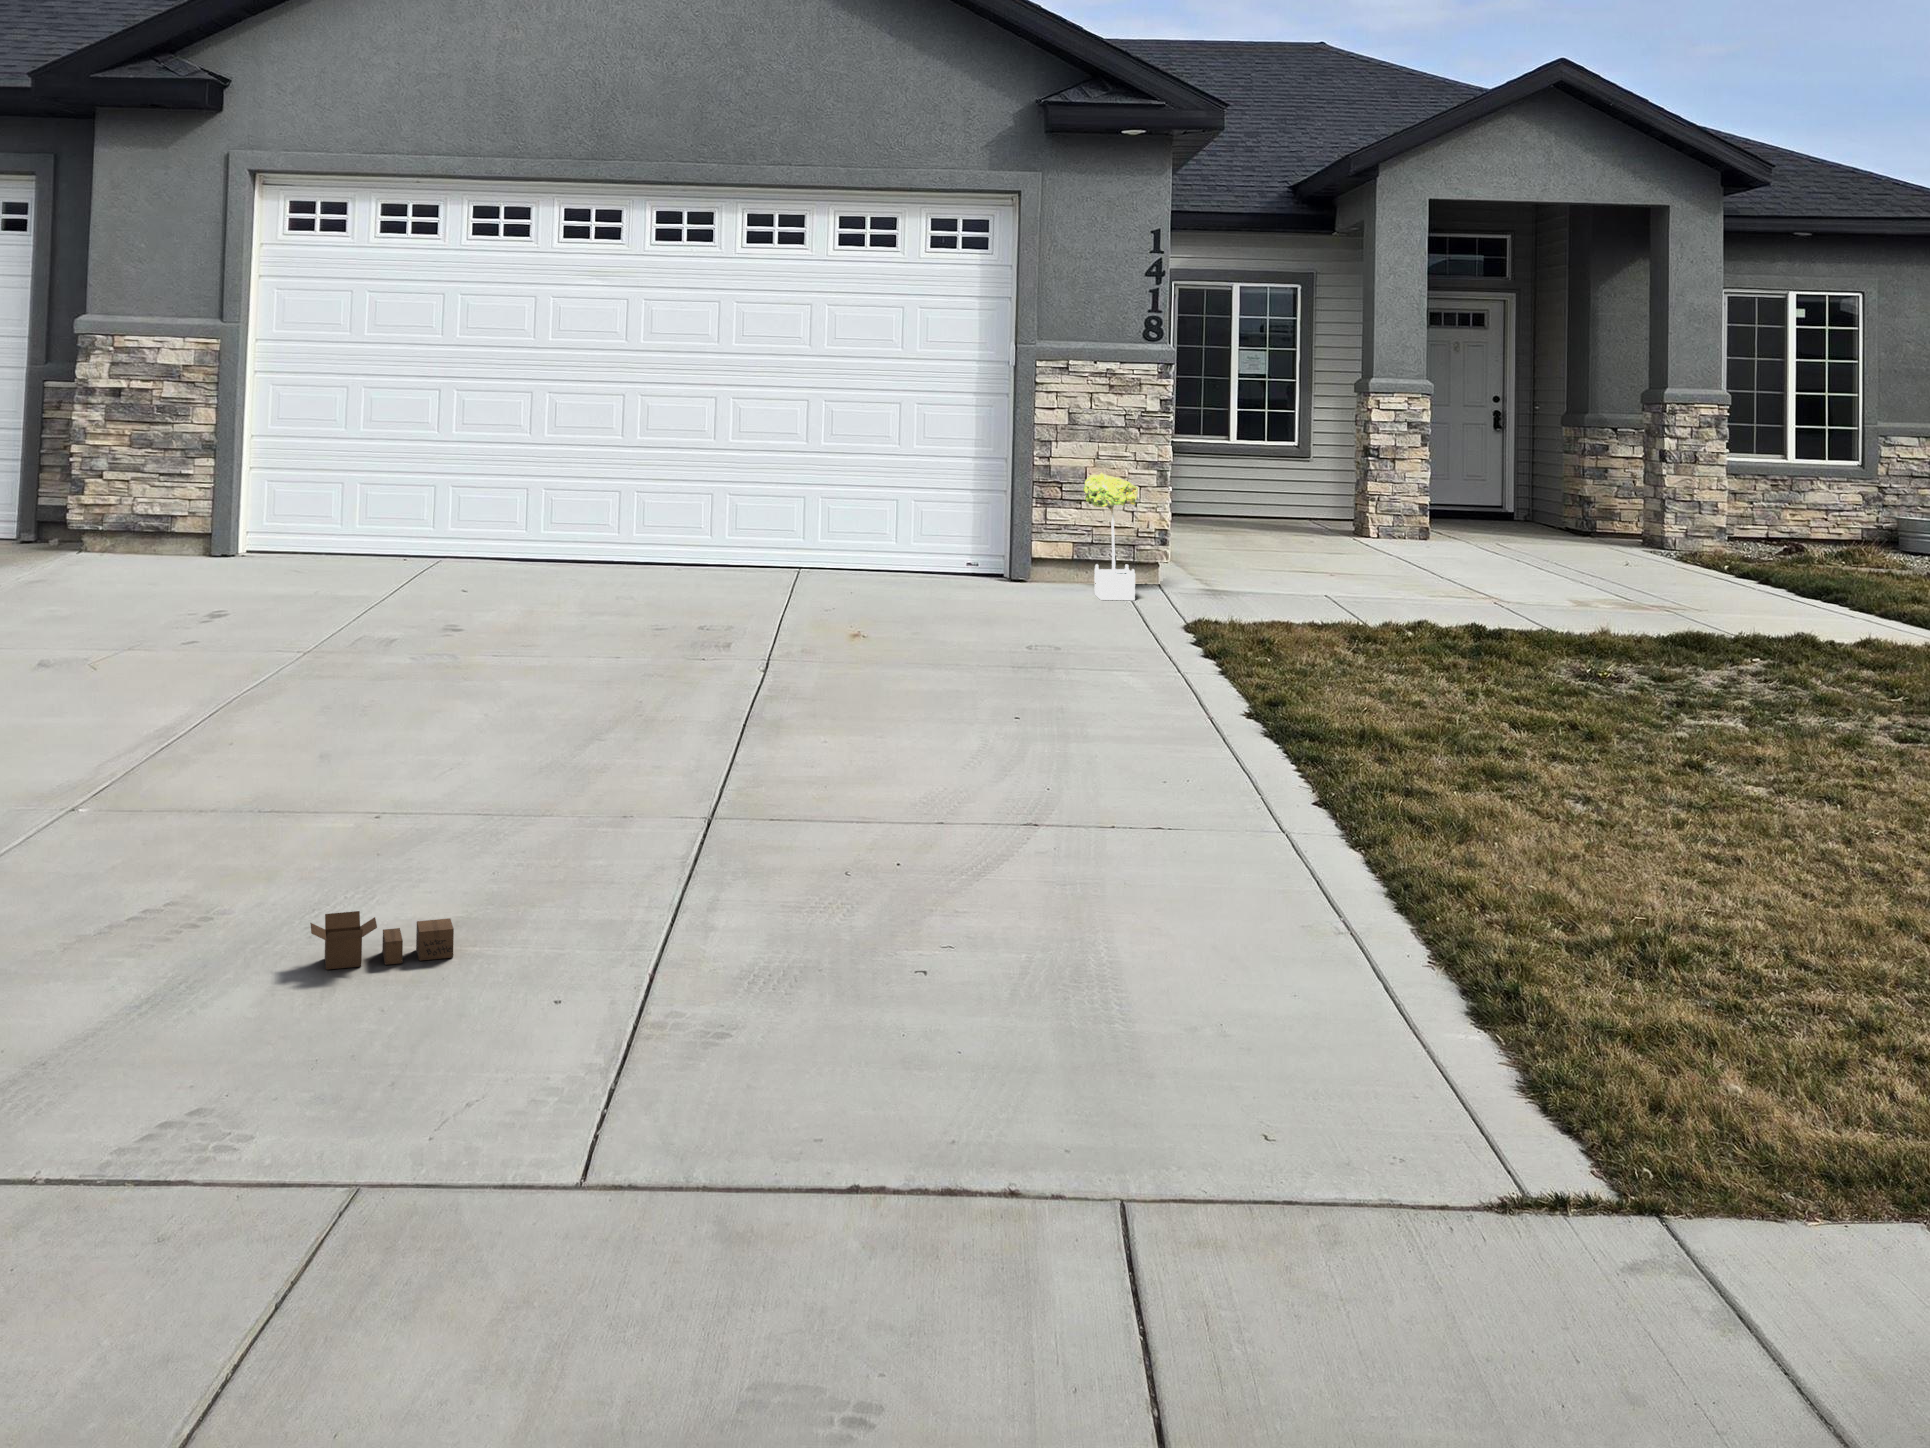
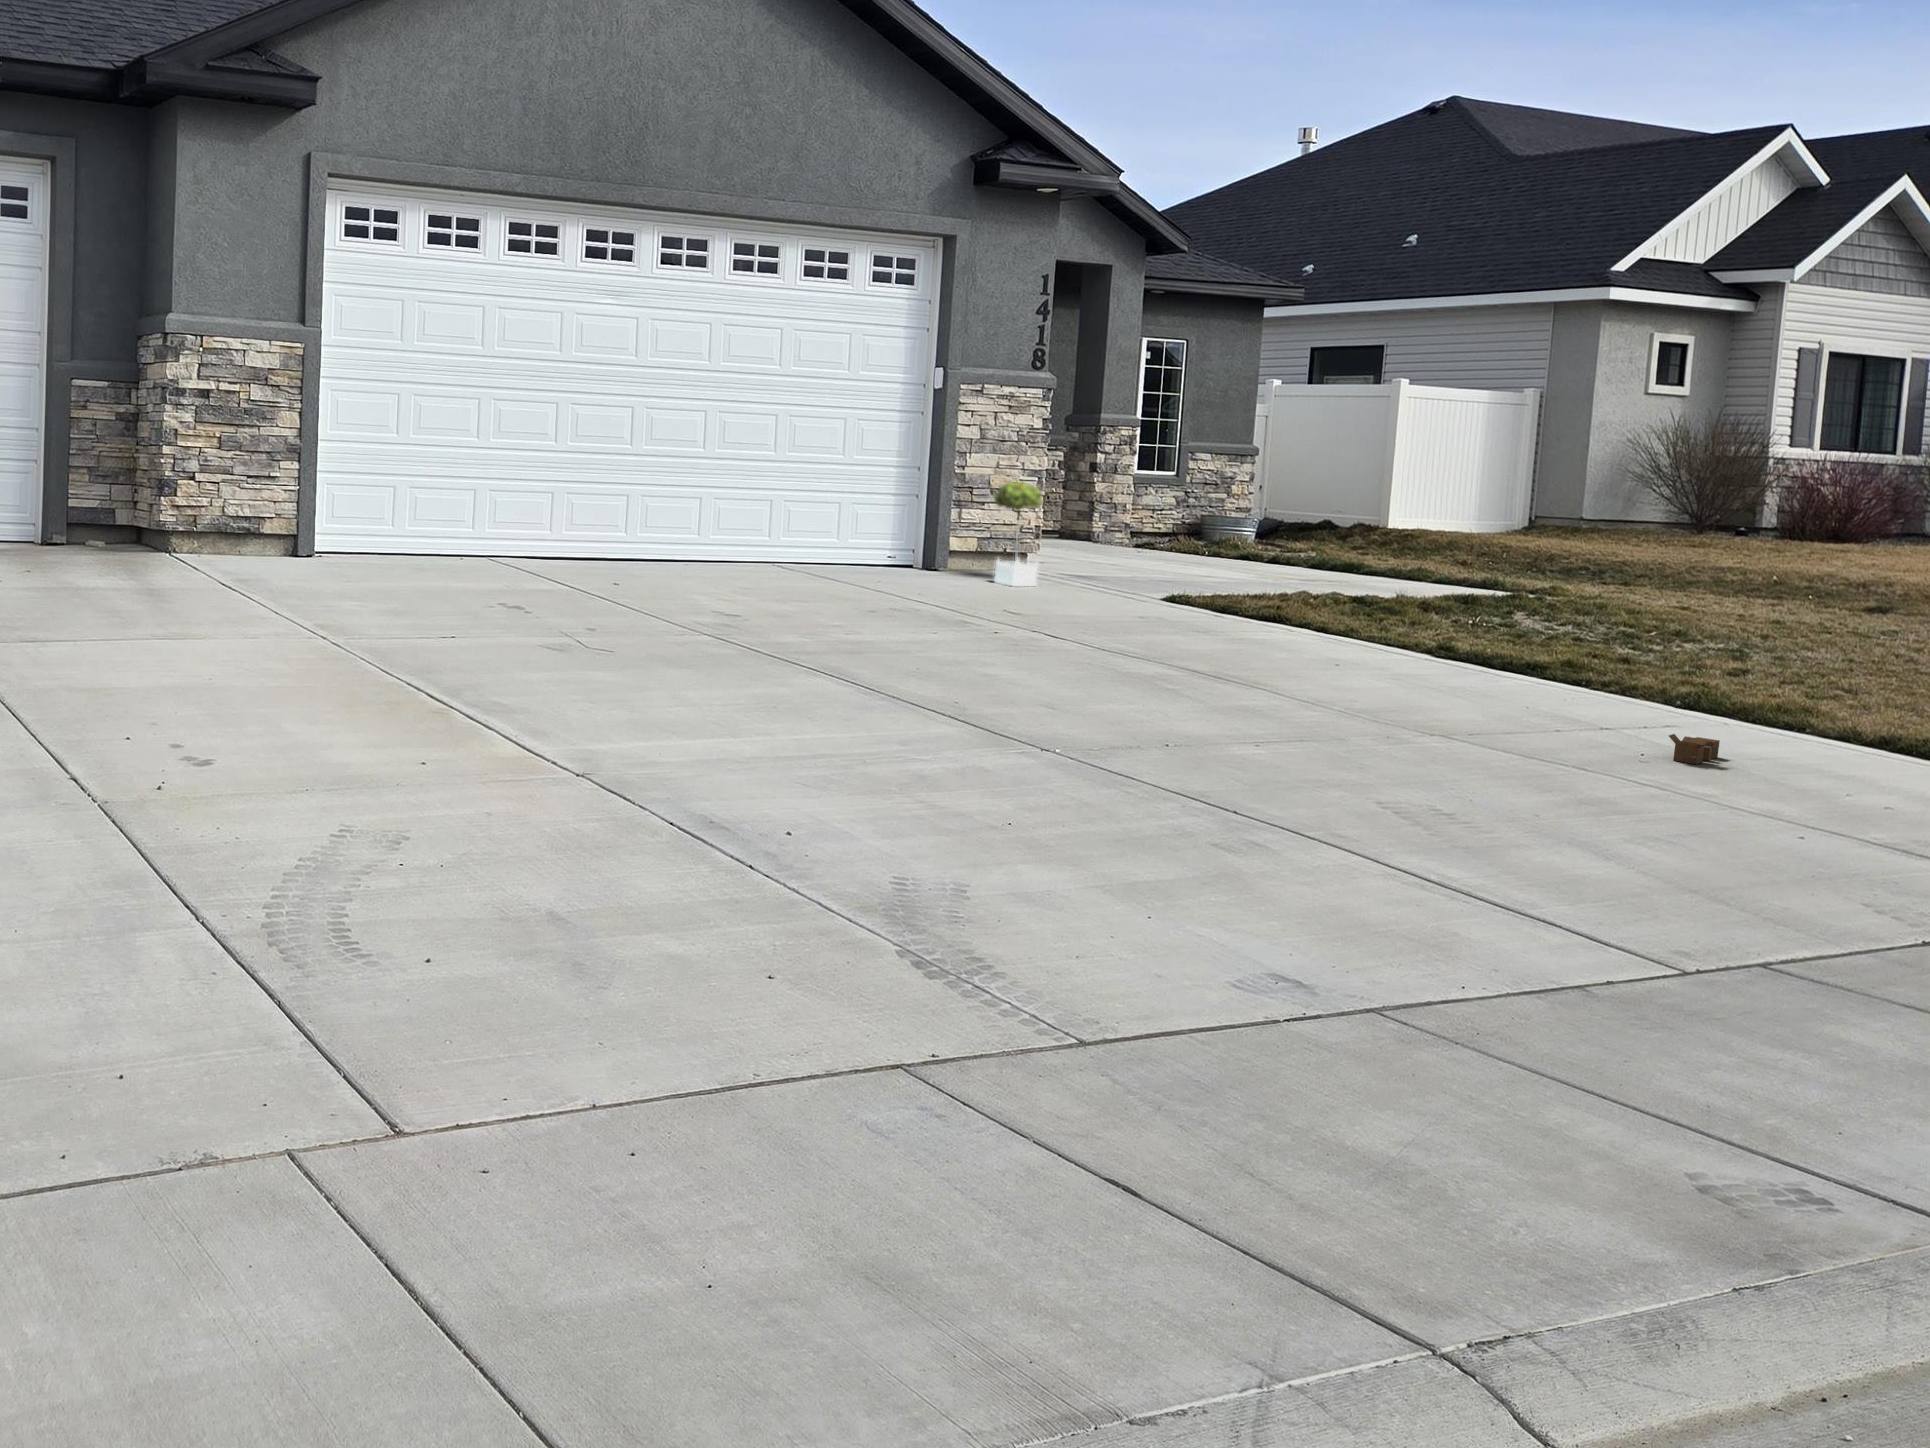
cardboard box: present [310,911,454,970] -> present [1669,734,1720,764]

